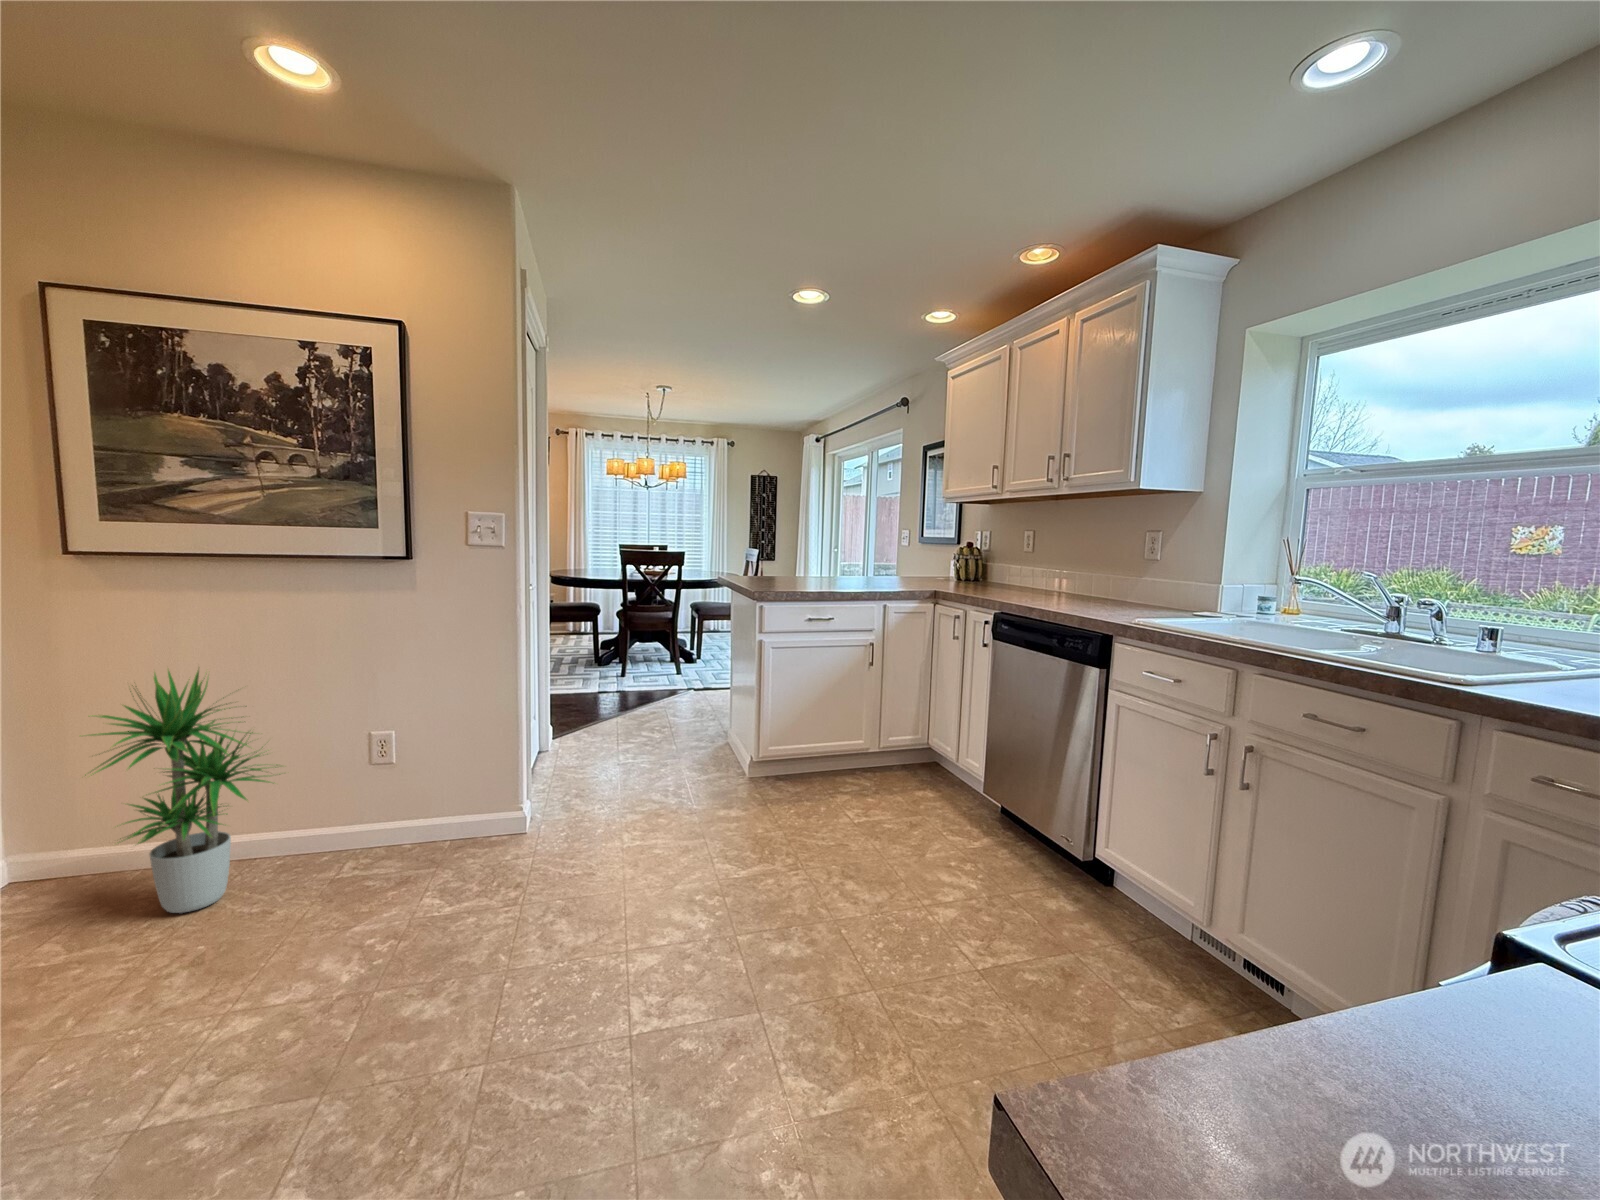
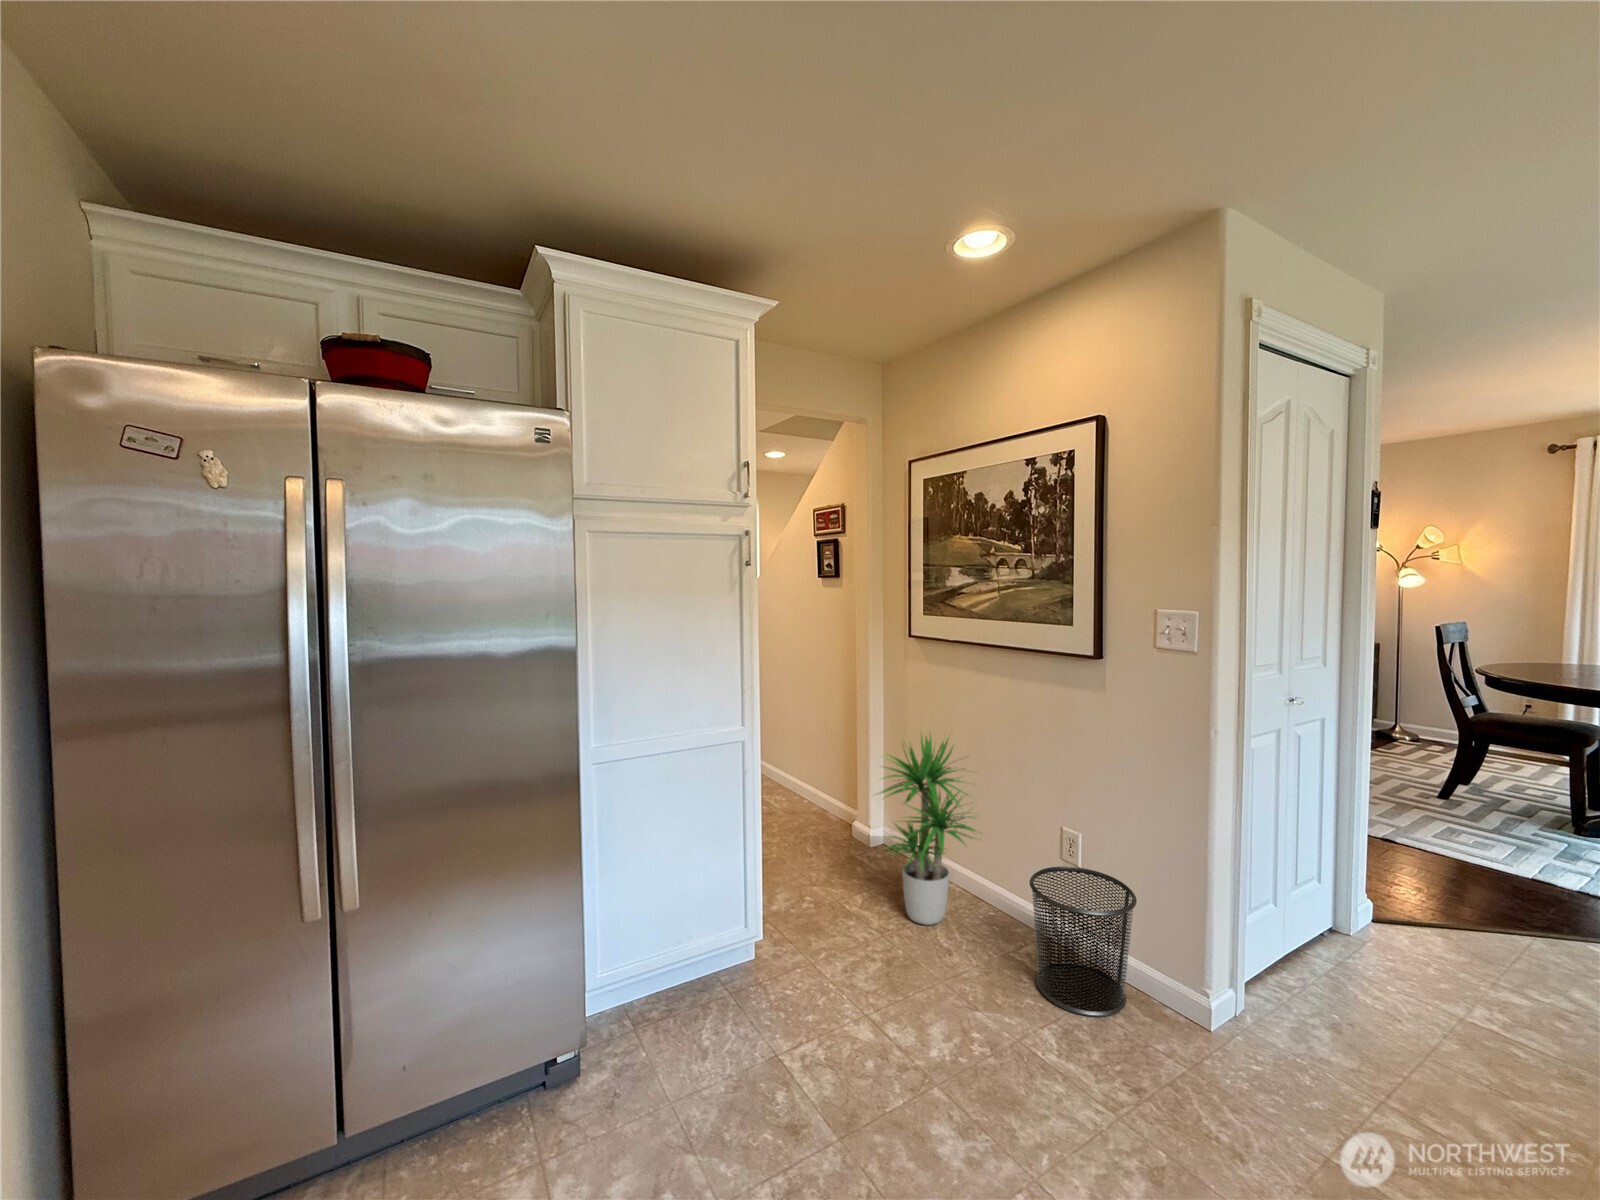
waste bin: none [367,755,472,881] -> present [1029,866,1137,1017]

